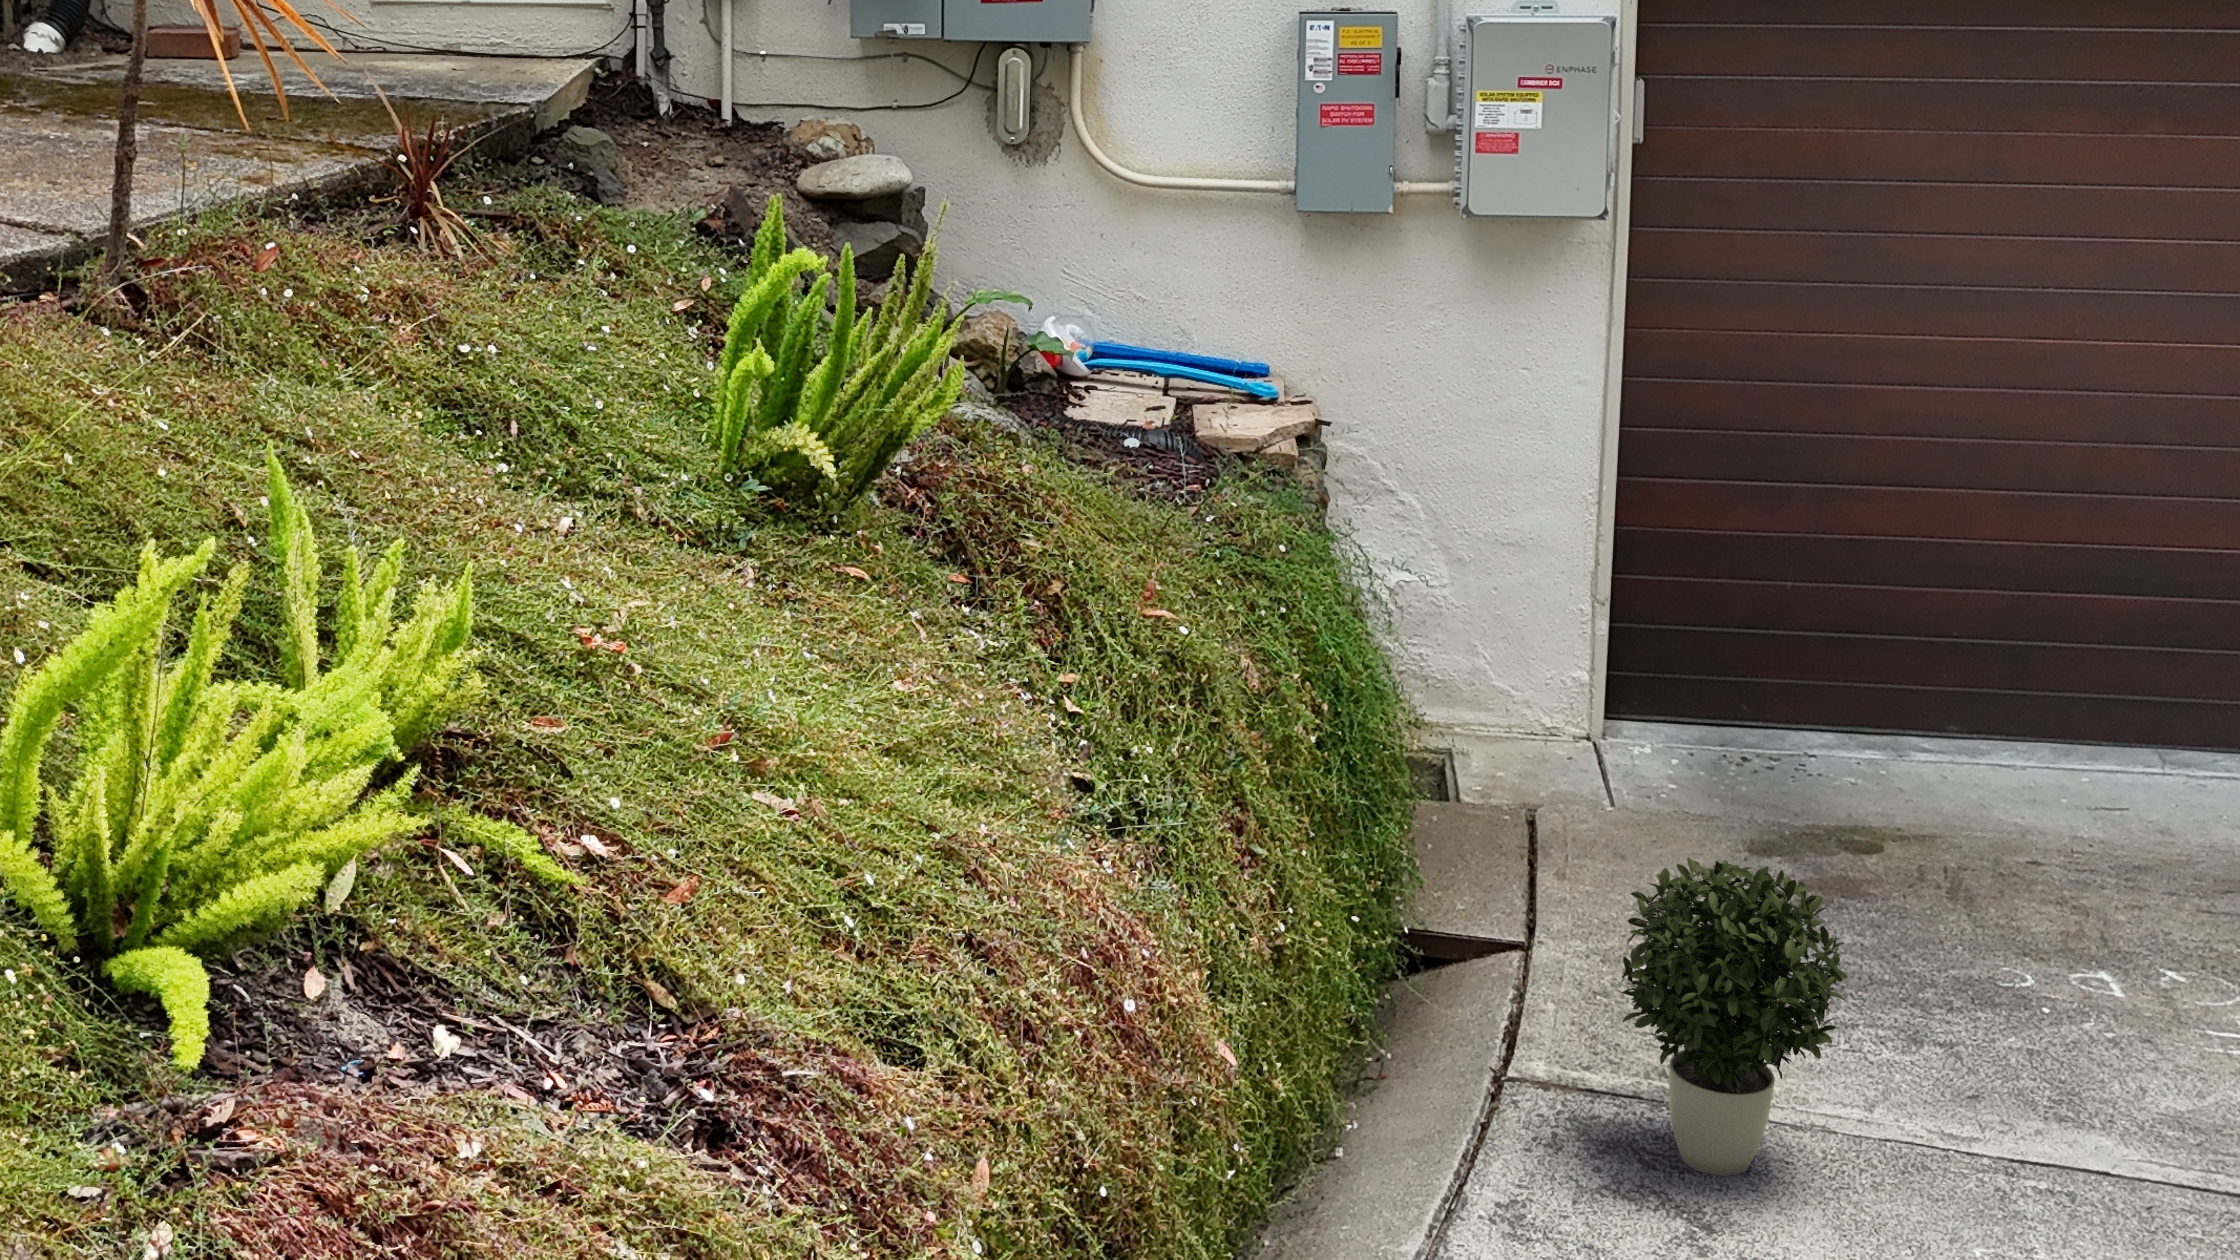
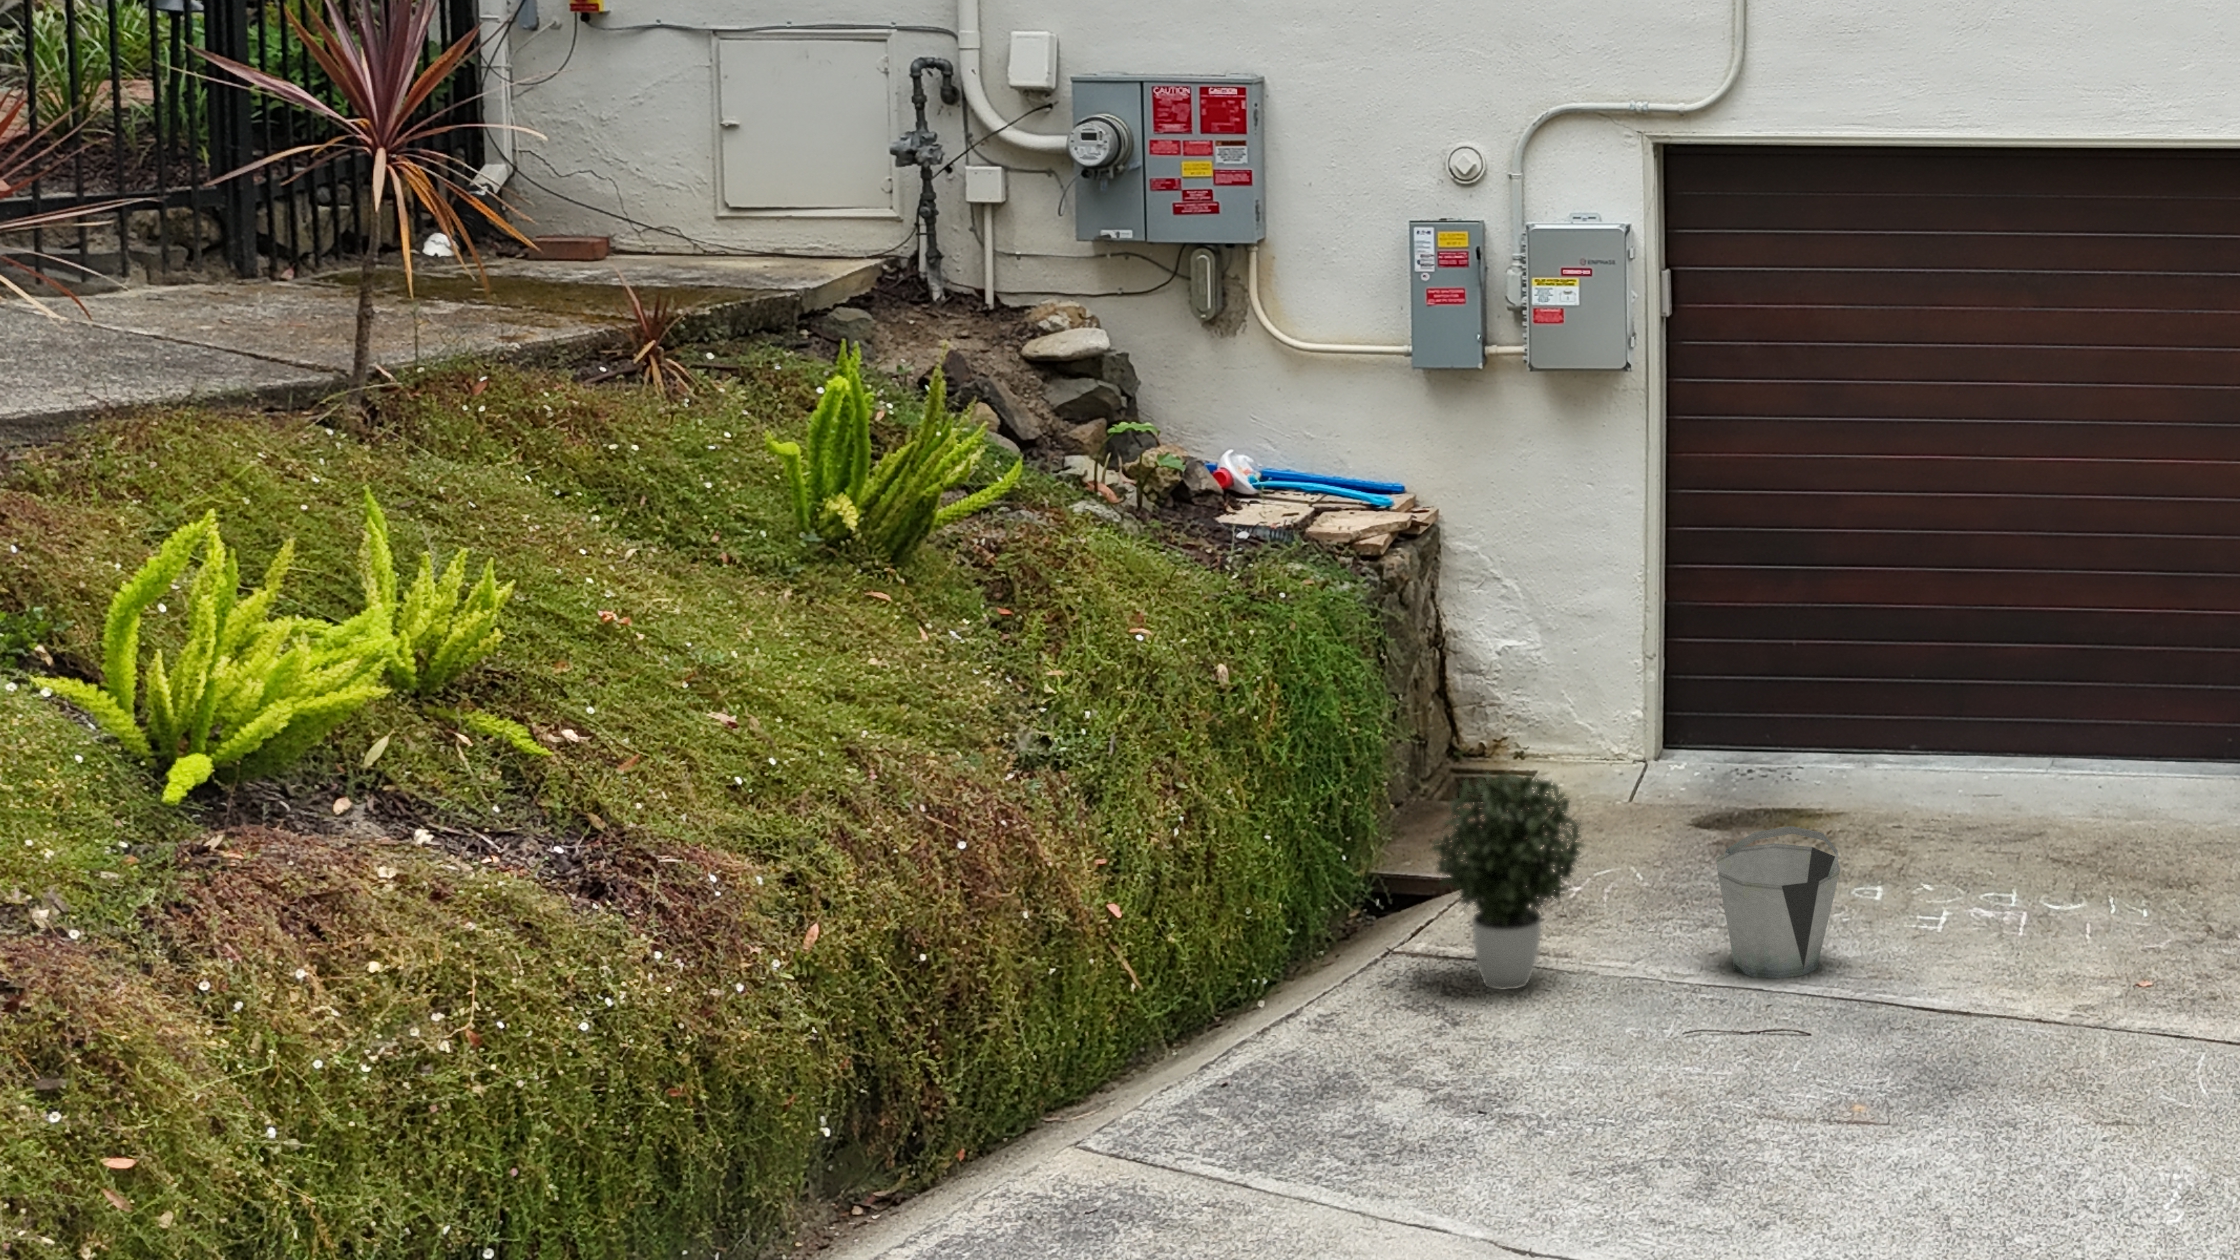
bucket: none [2005,941,2212,1179] -> present [1716,826,1840,978]

